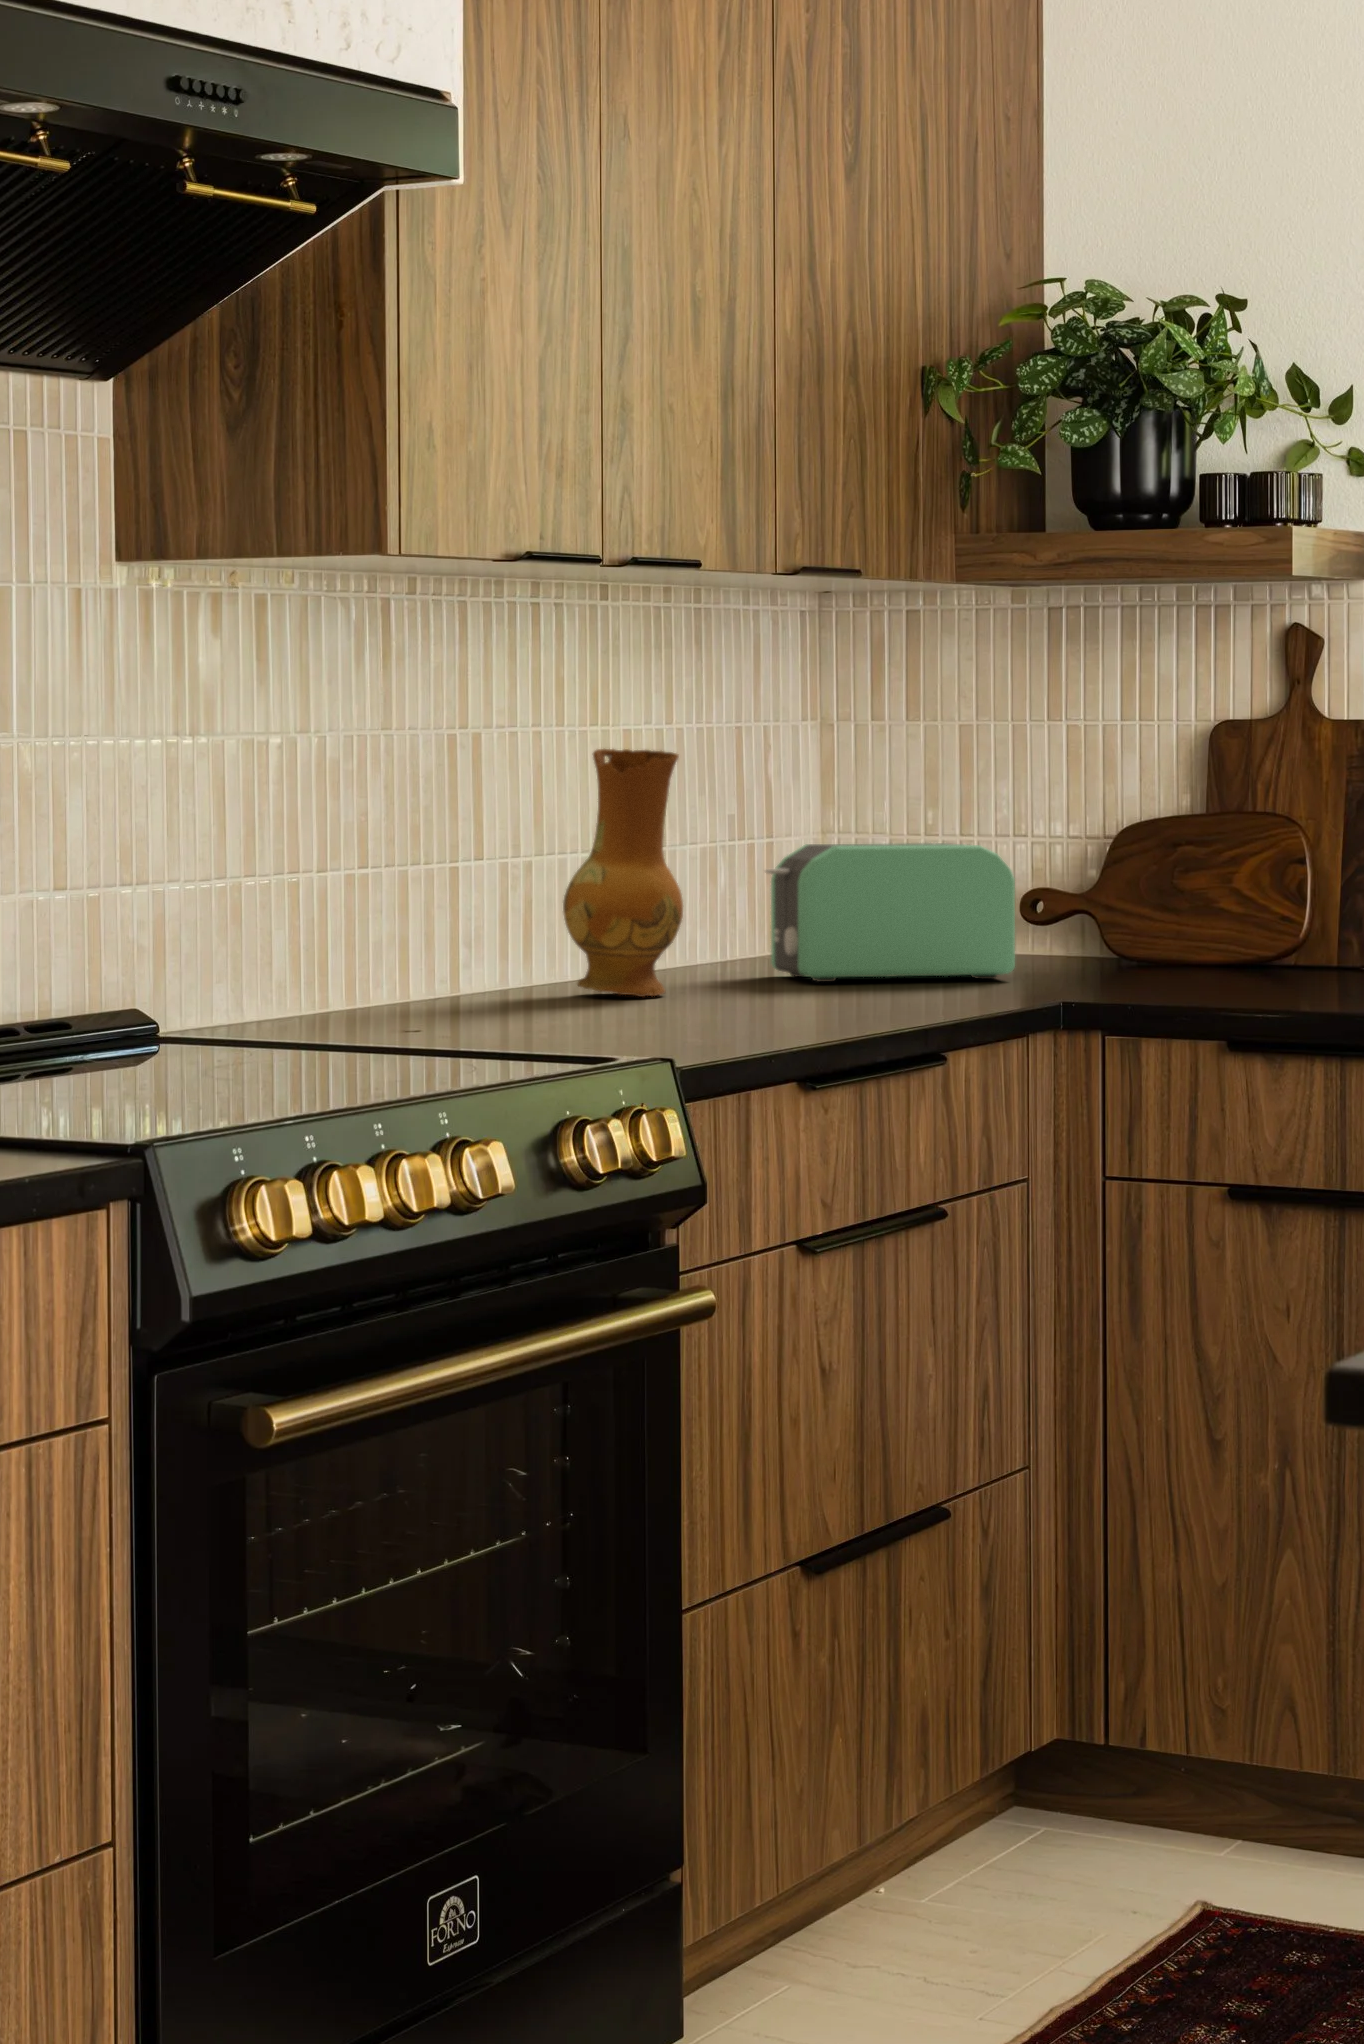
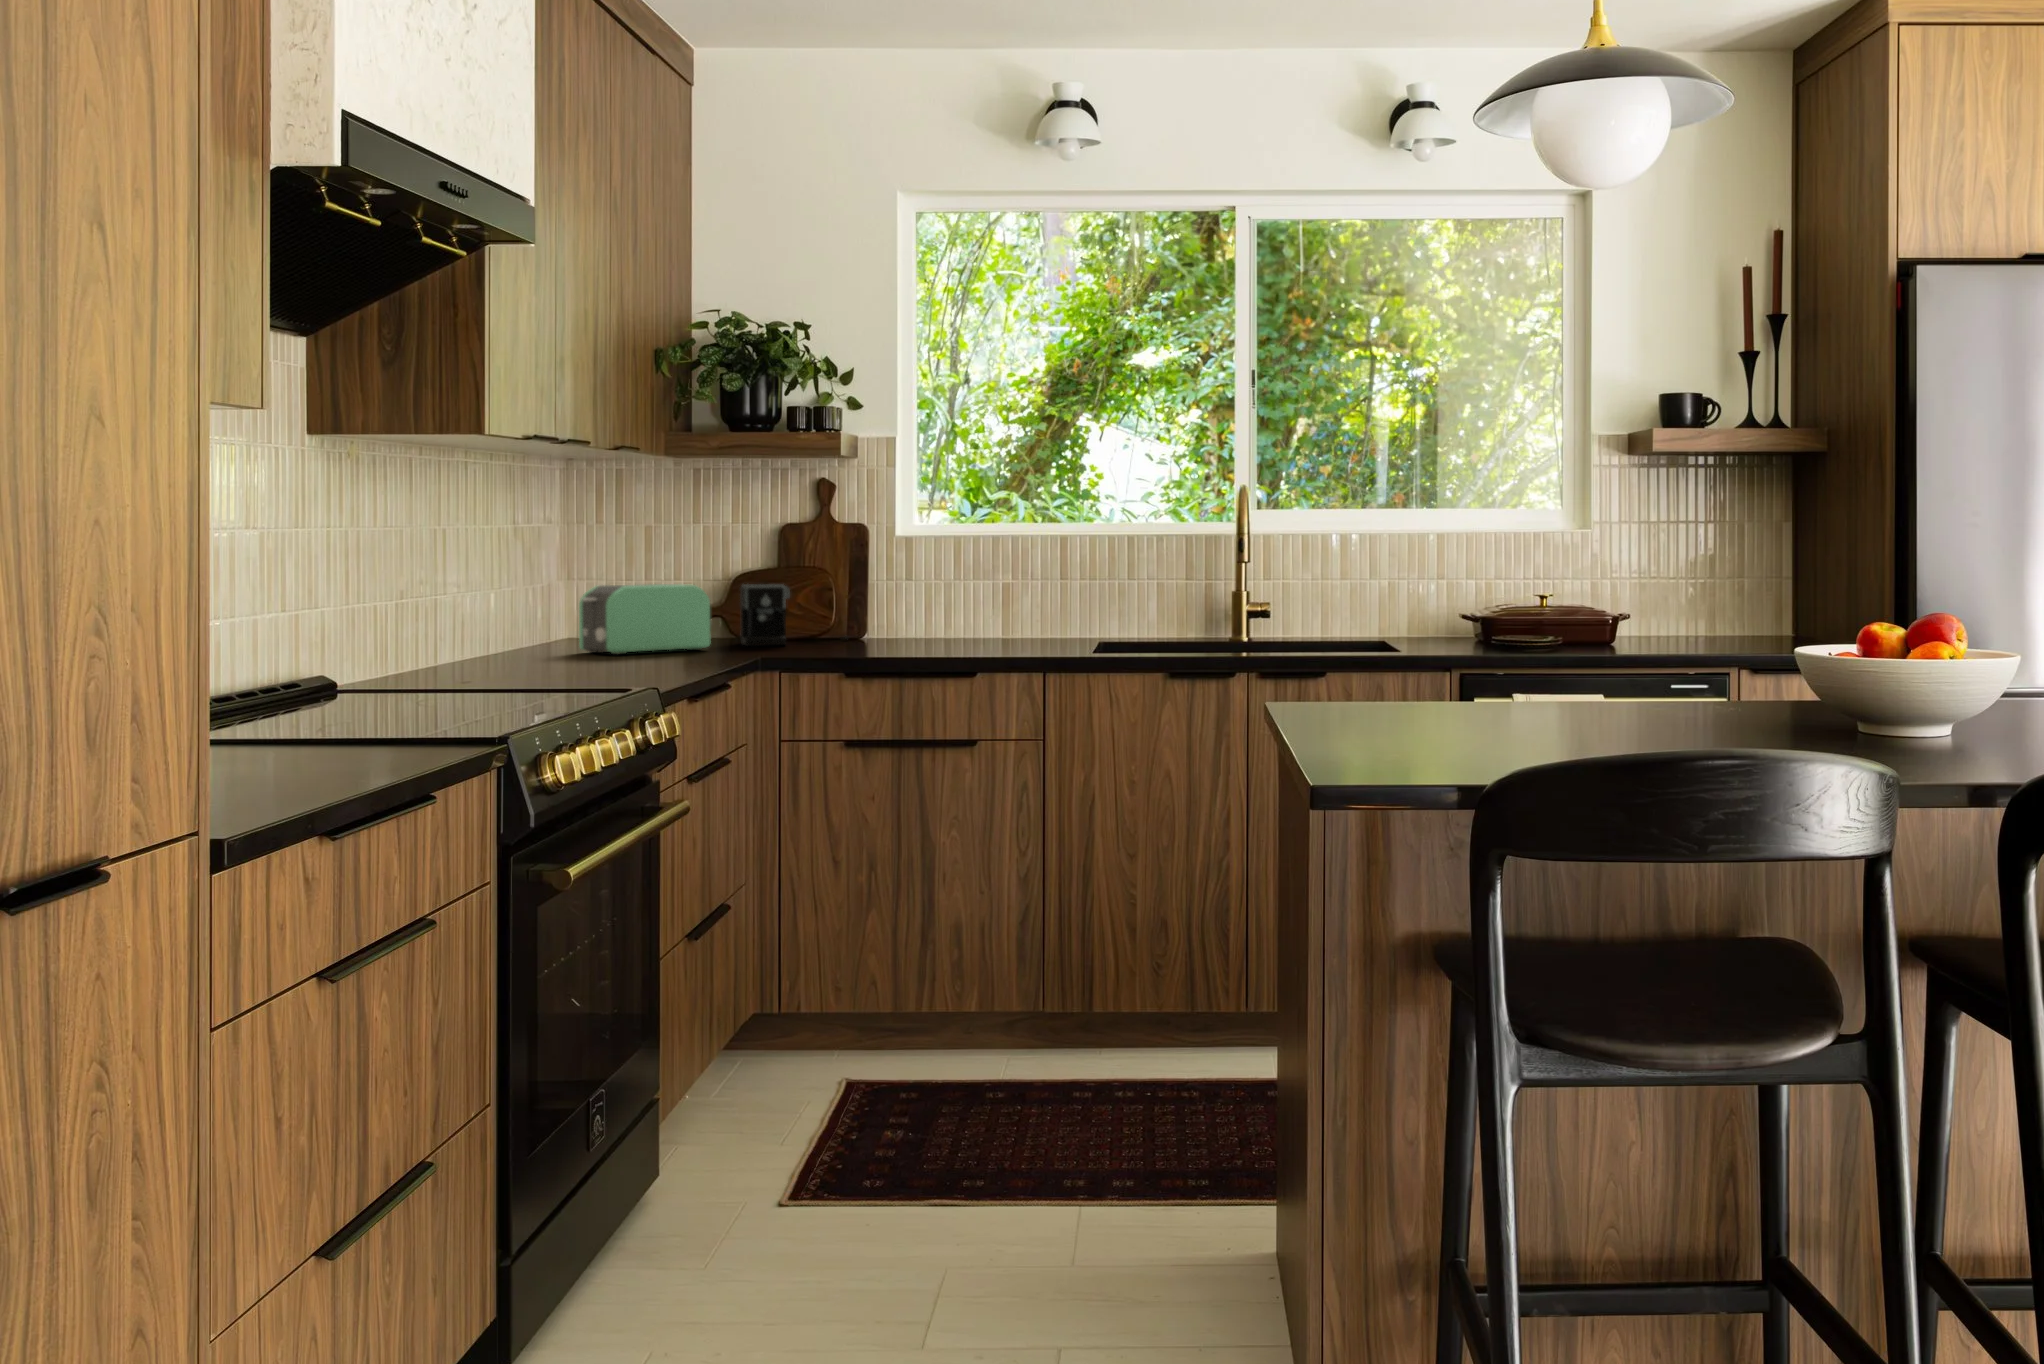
ceramic jug: present [563,749,683,997] -> none [498,537,566,665]
coffee maker: none [1102,846,1343,975] -> present [740,584,847,646]

